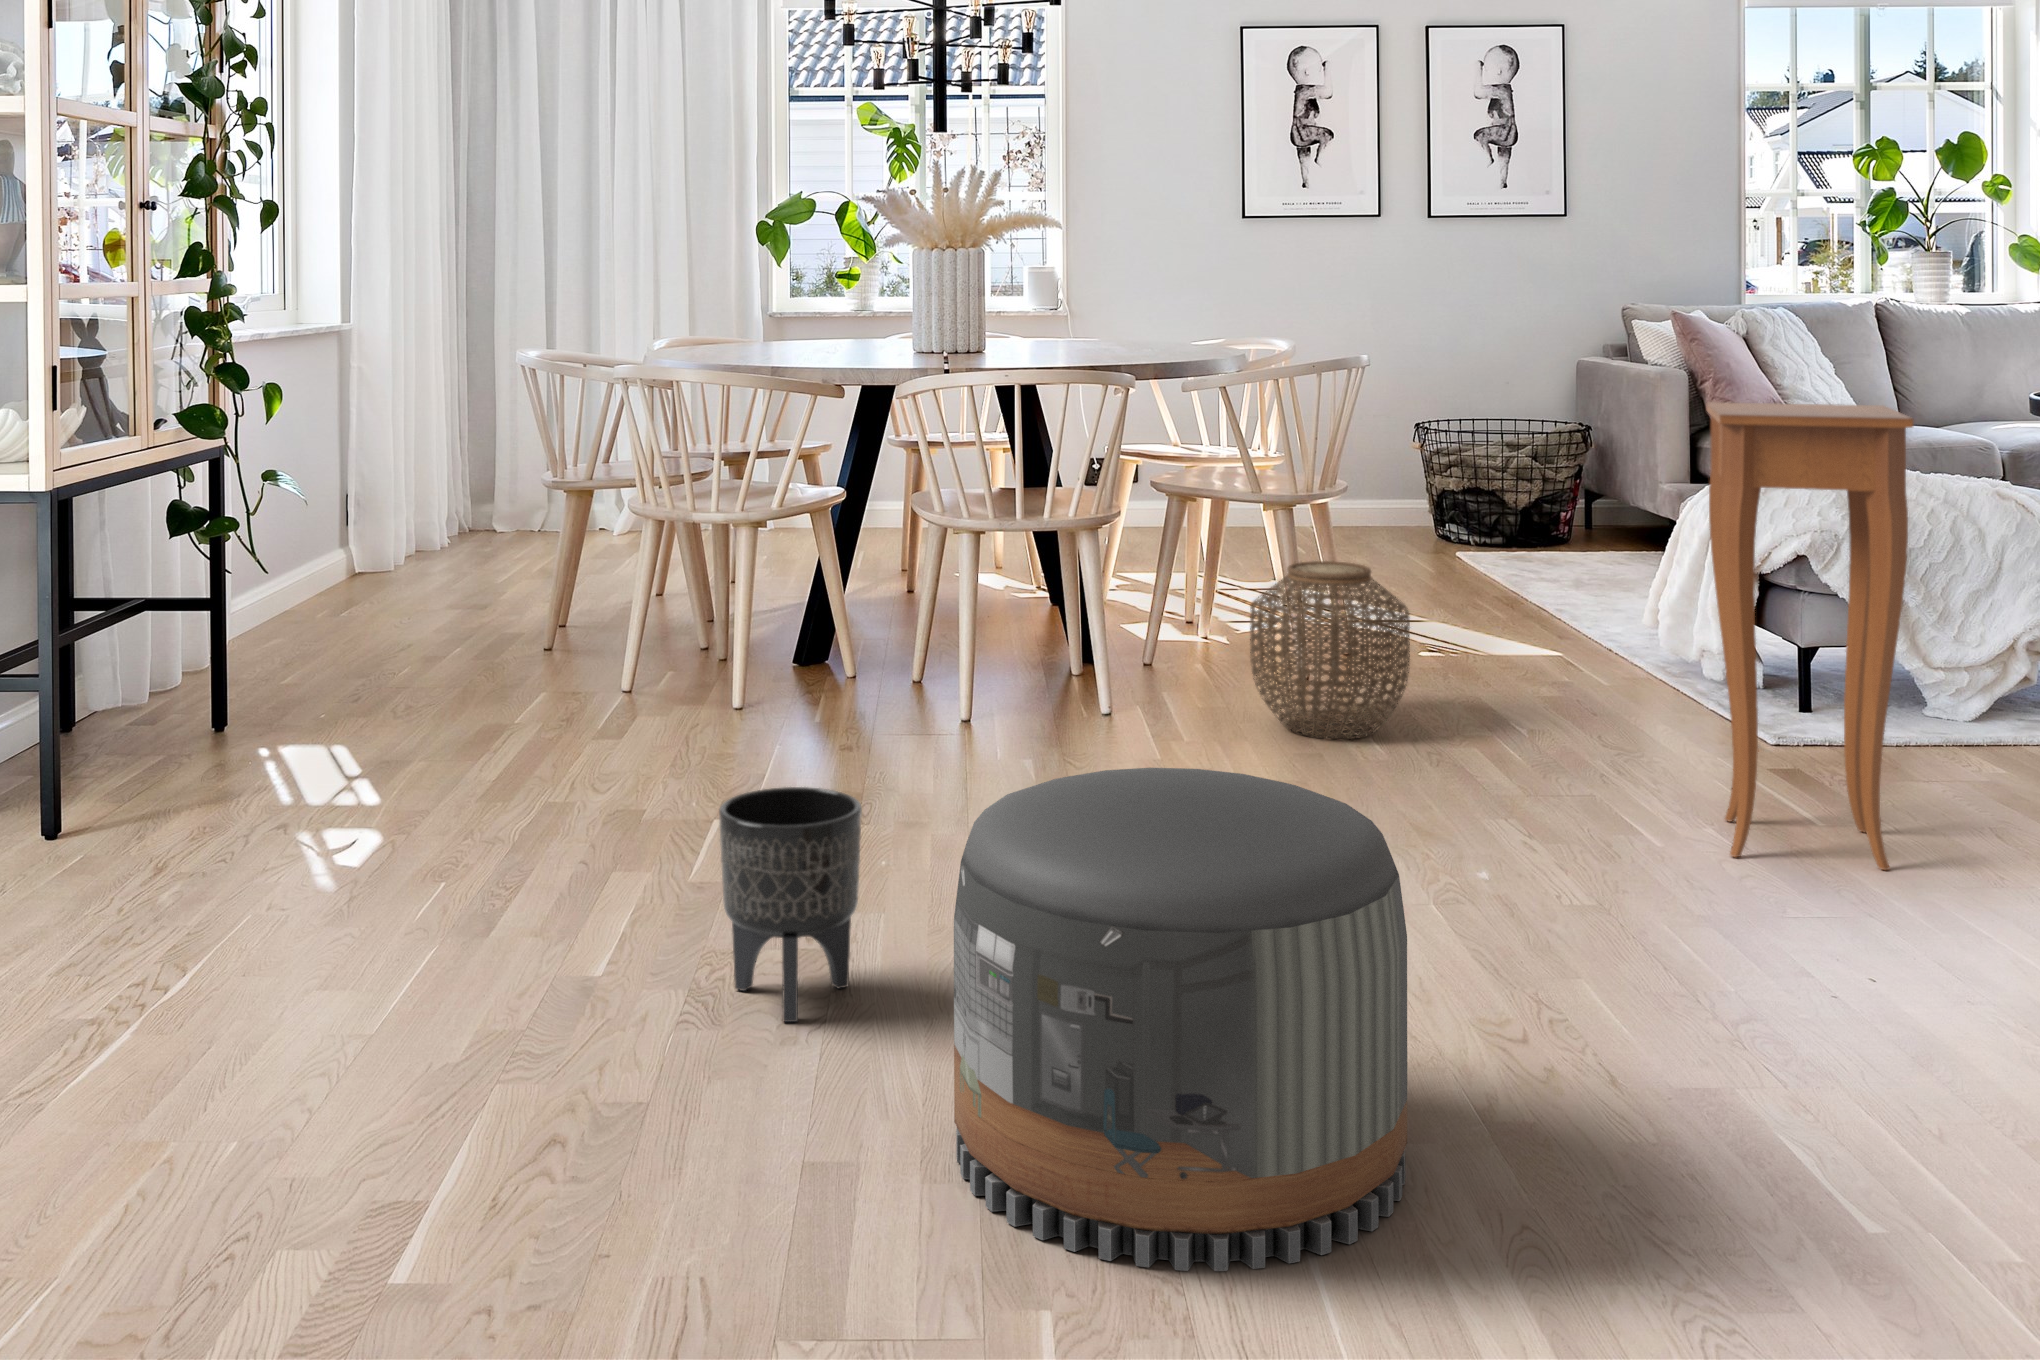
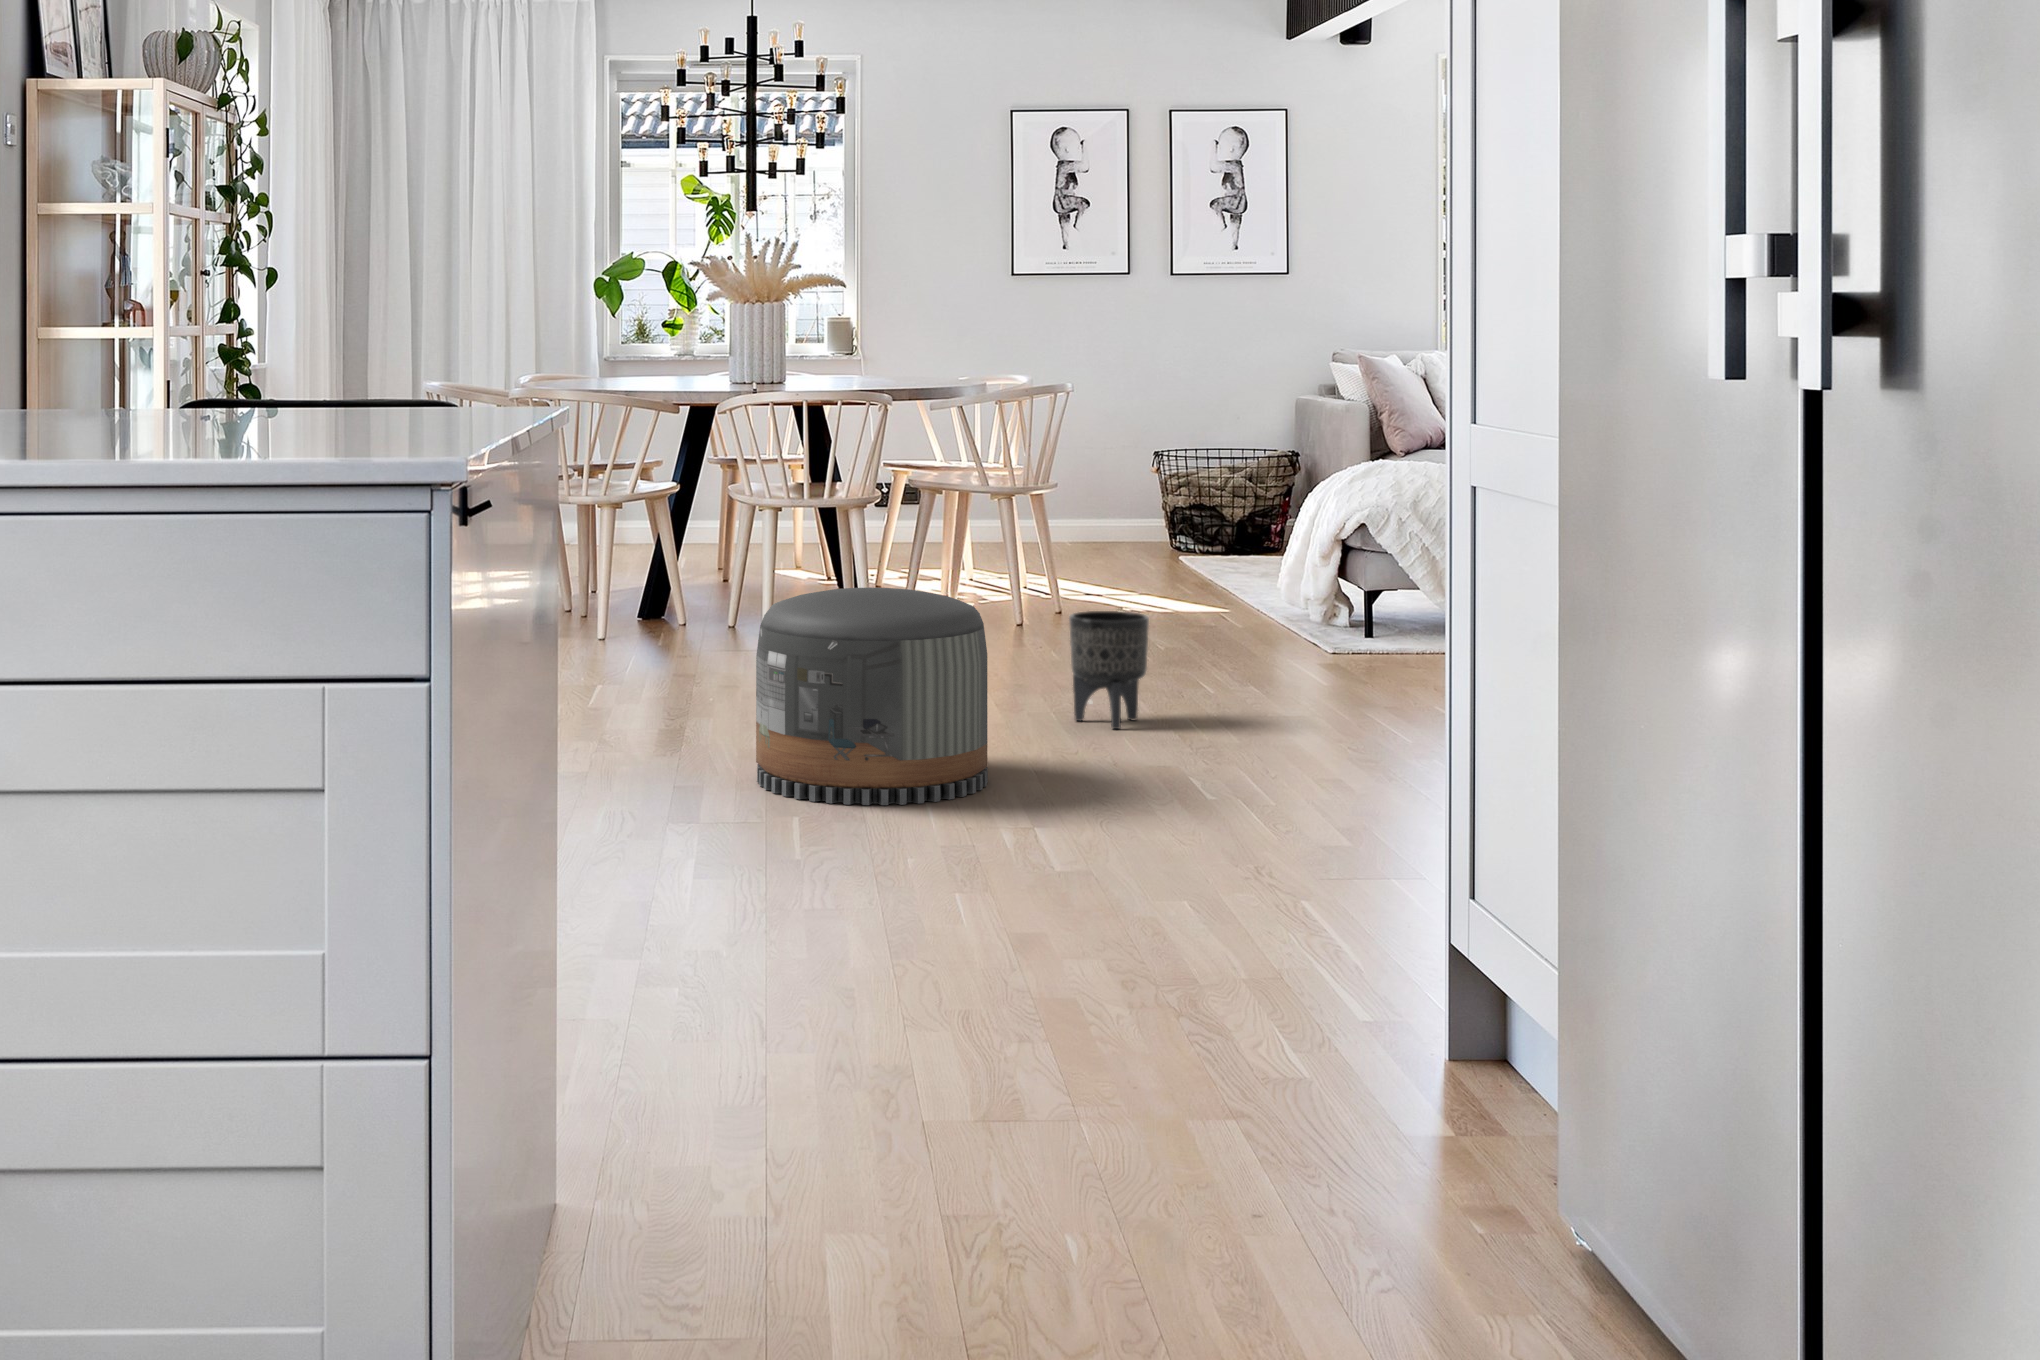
side table: present [1707,402,1913,870] -> none [1244,408,1362,699]
woven basket: present [1250,561,1410,739] -> none [971,528,1081,651]
planter: present [719,787,862,1022] -> present [1069,611,1149,729]

